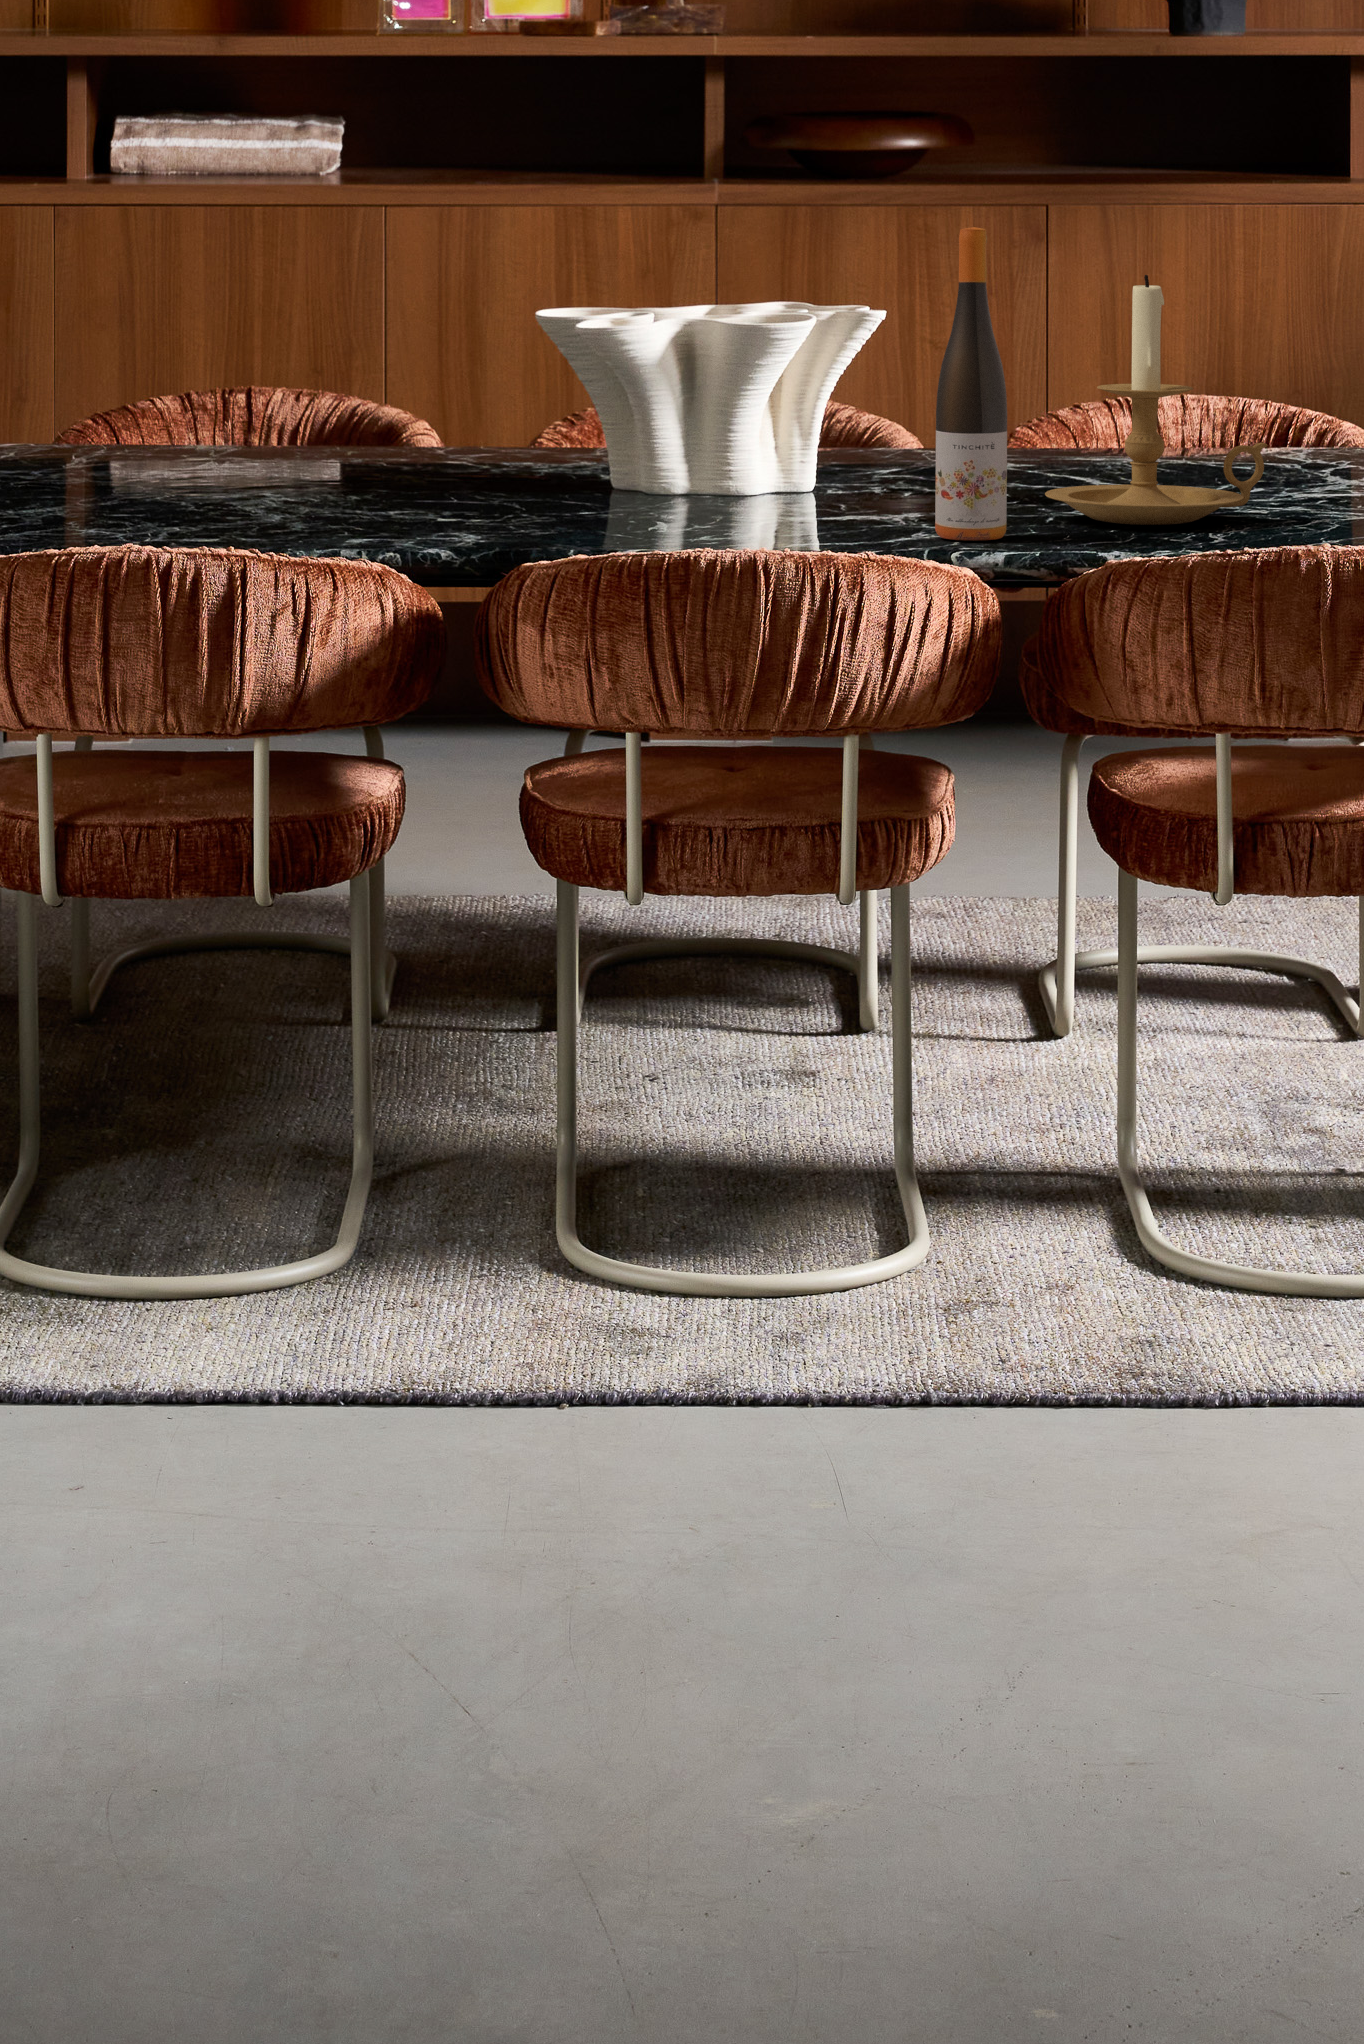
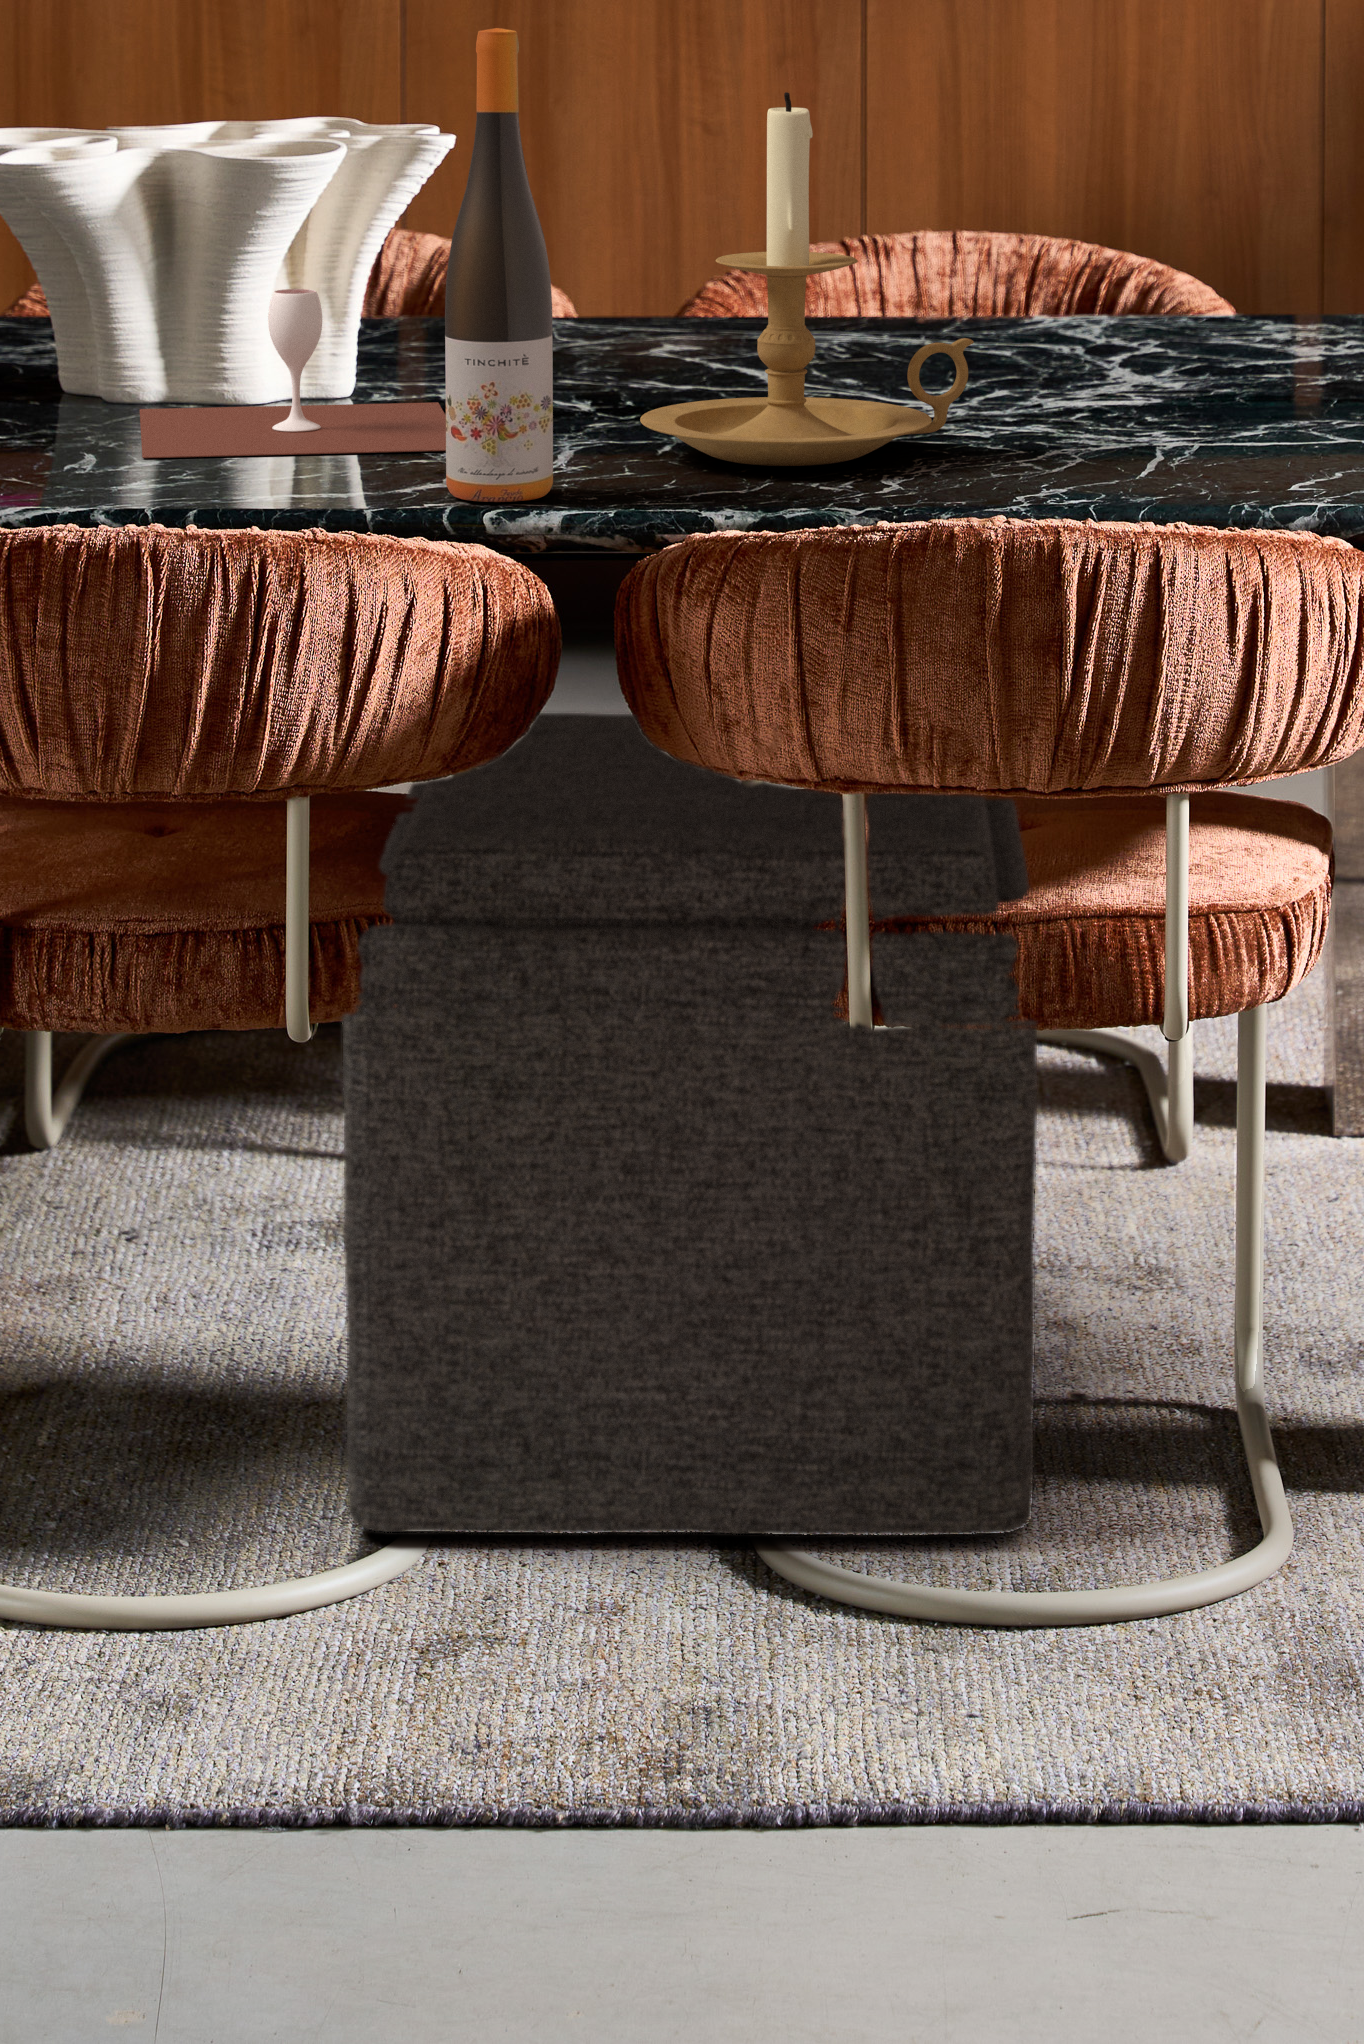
wine glass: none [683,412,923,519] -> present [140,289,446,458]
ottoman: none [865,704,1339,1248] -> present [342,713,1037,1536]

